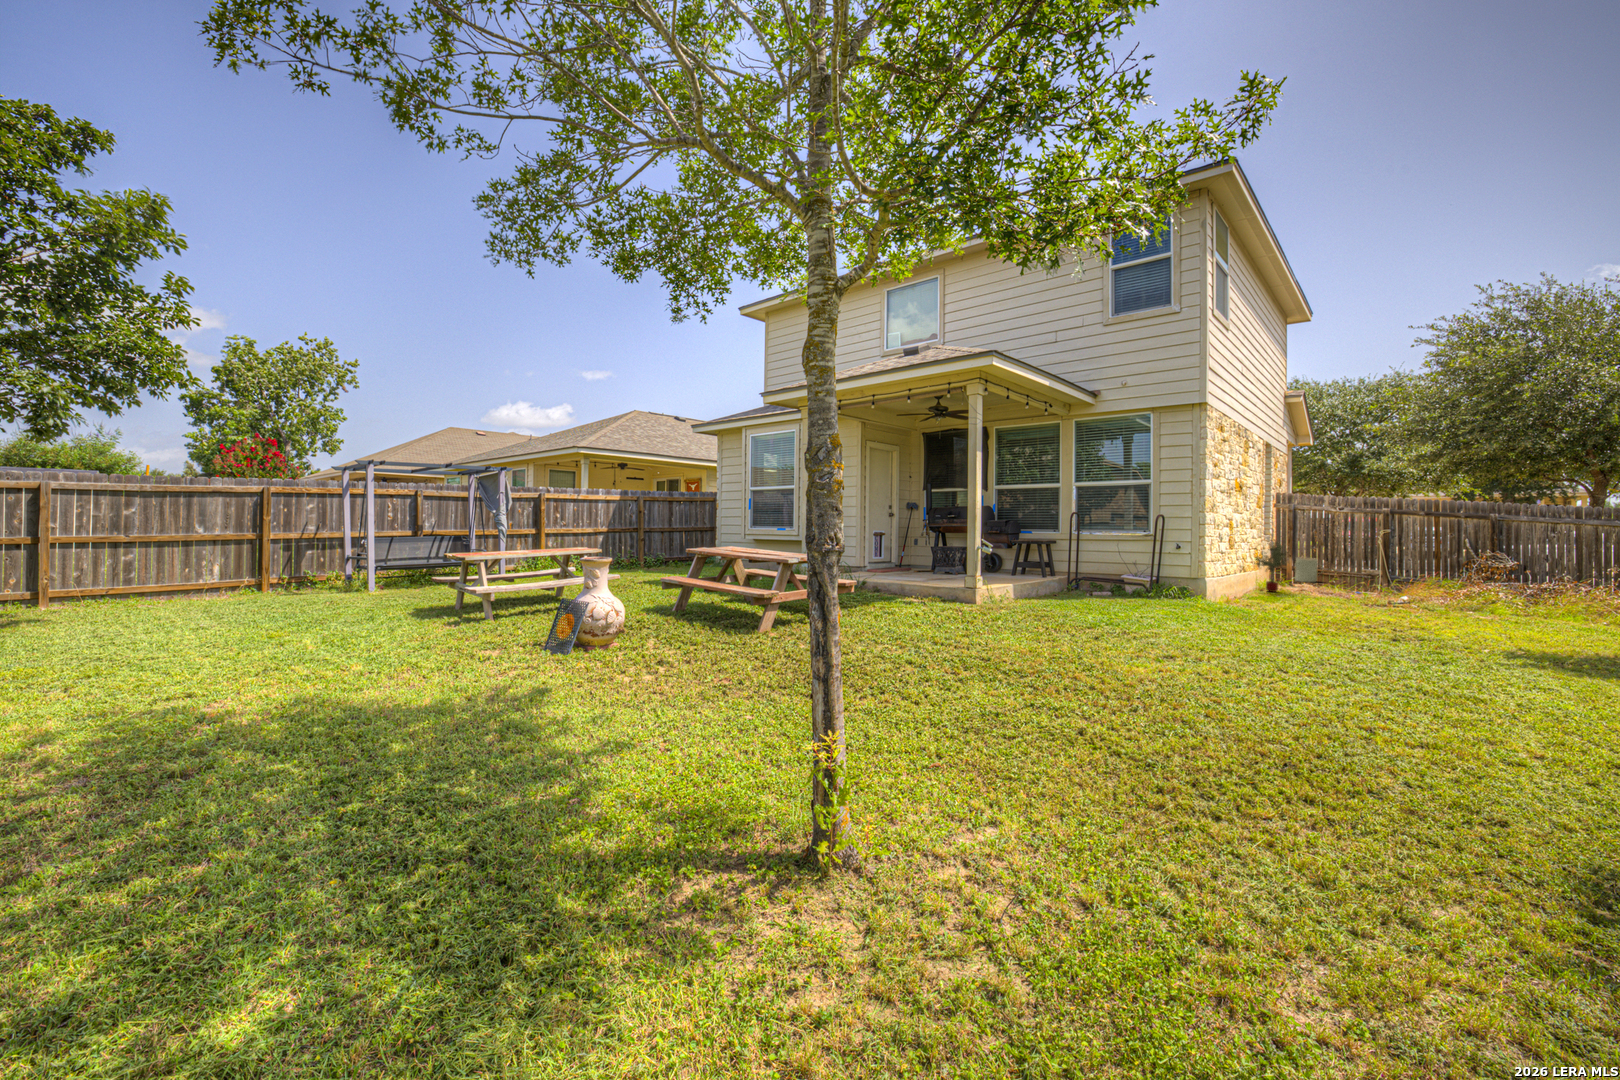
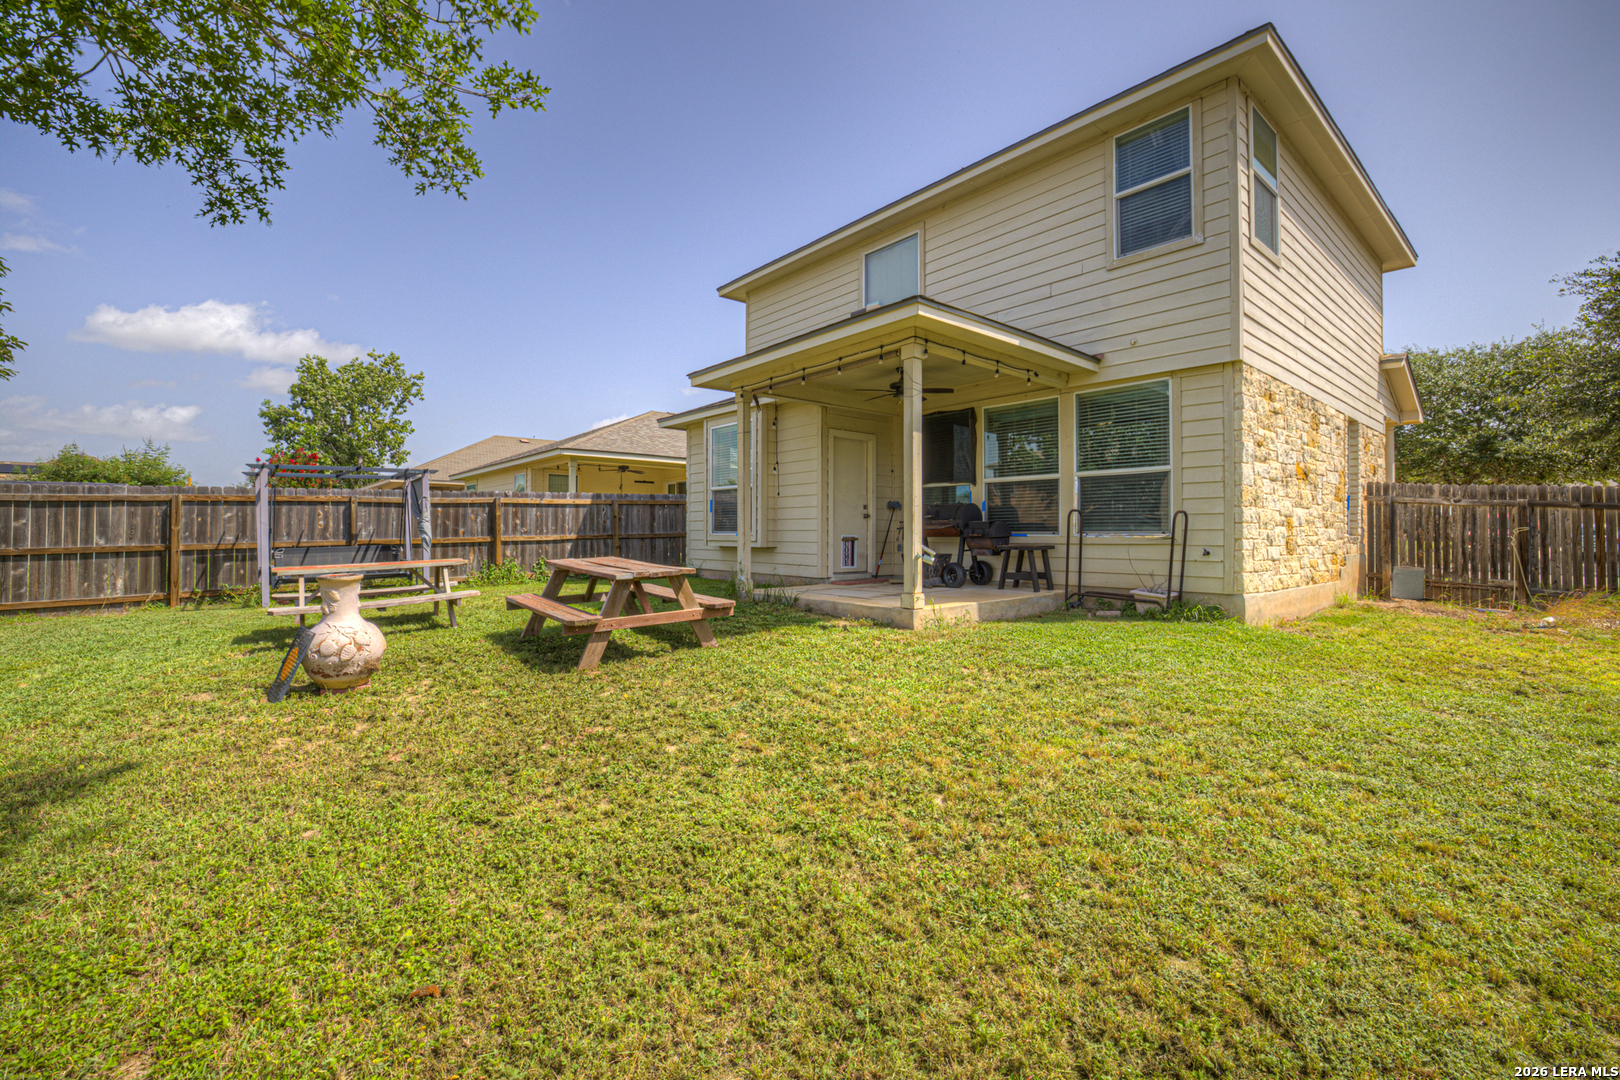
potted tree: present [1255,540,1285,592] -> none [1327,543,1375,615]

